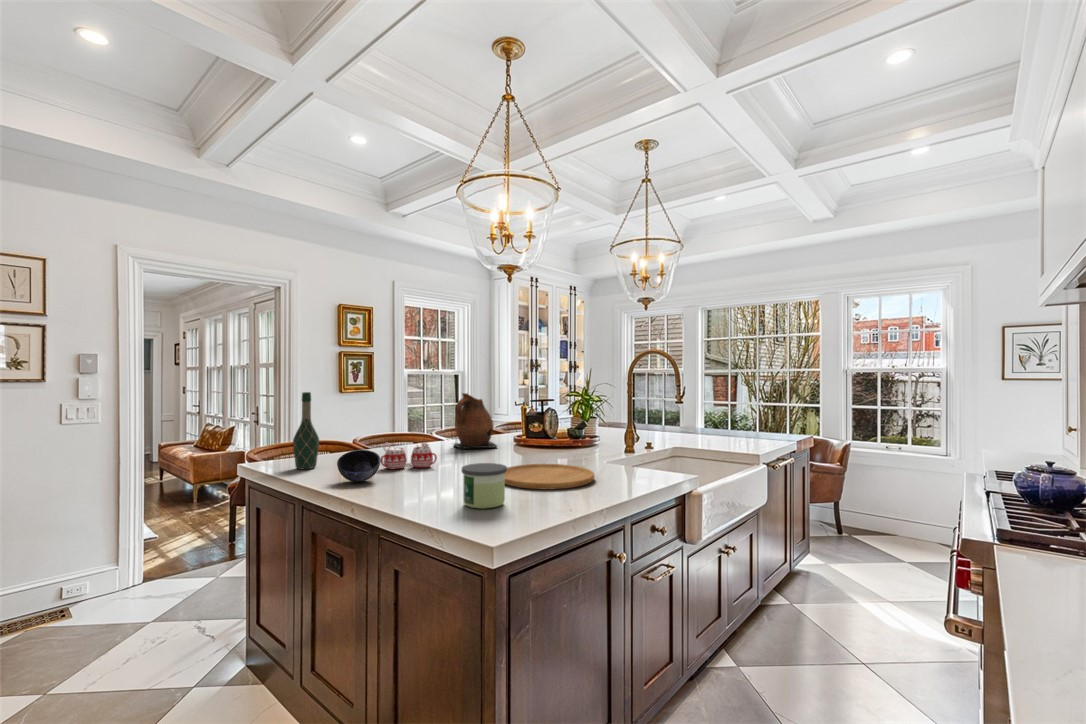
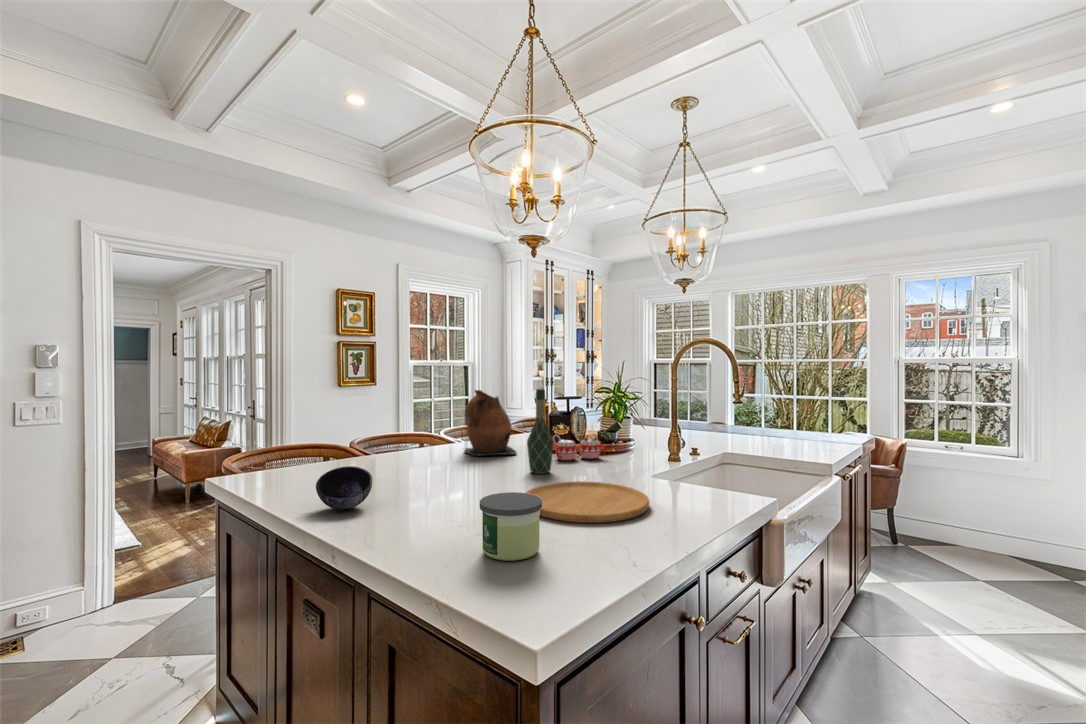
wine bottle: present [293,392,319,469] -> present [527,389,553,474]
mug: present [381,443,437,469] -> present [553,435,606,461]

